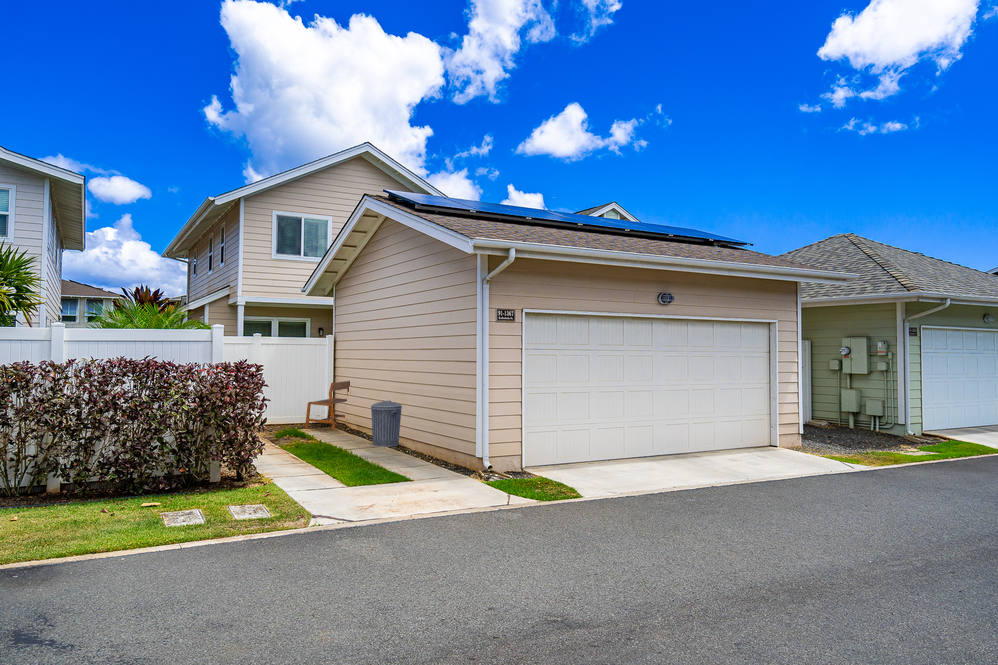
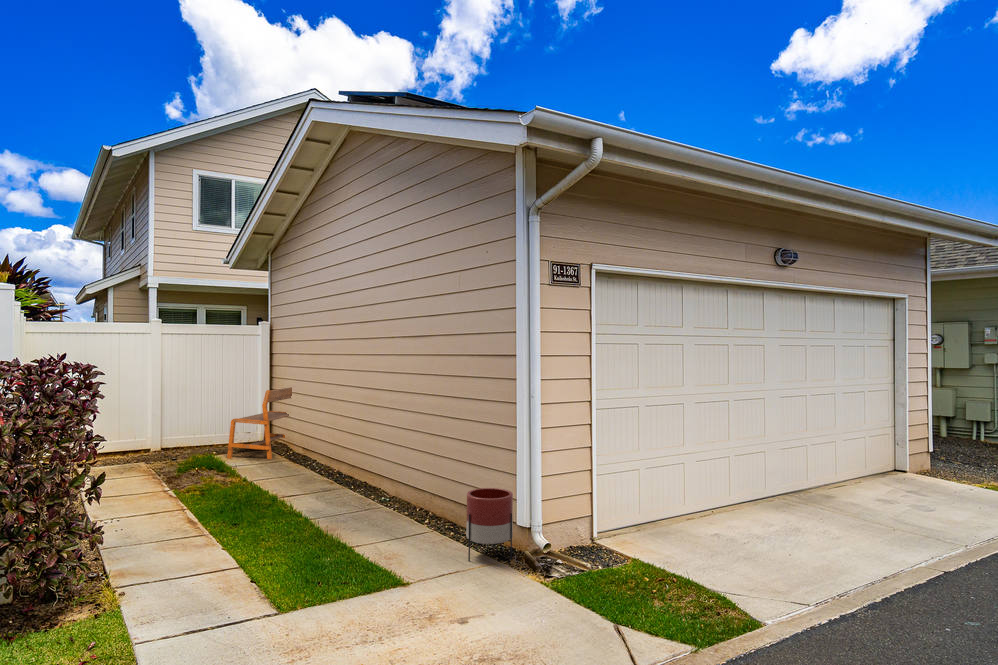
trash can: present [371,400,402,447] -> none [323,418,372,493]
planter: none [450,436,475,473] -> present [466,488,513,561]

